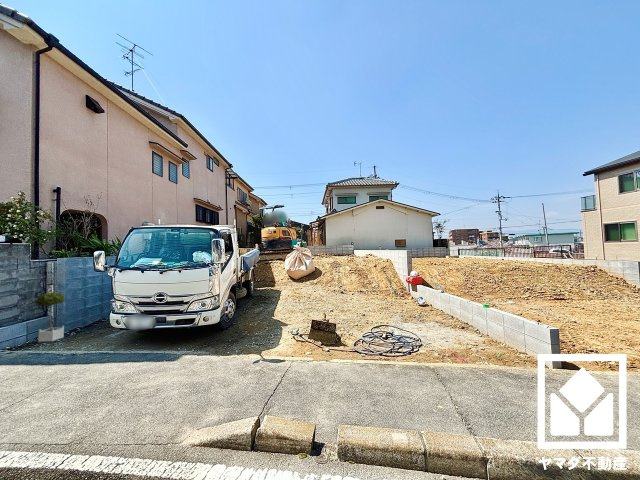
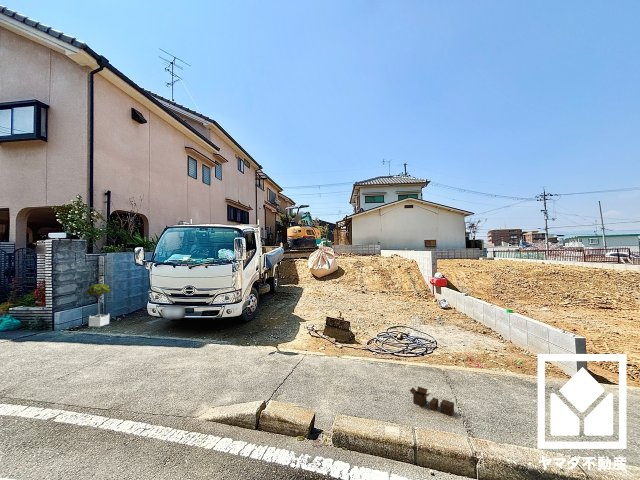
cardboard box: none [409,388,455,418] -> present [410,387,454,416]

